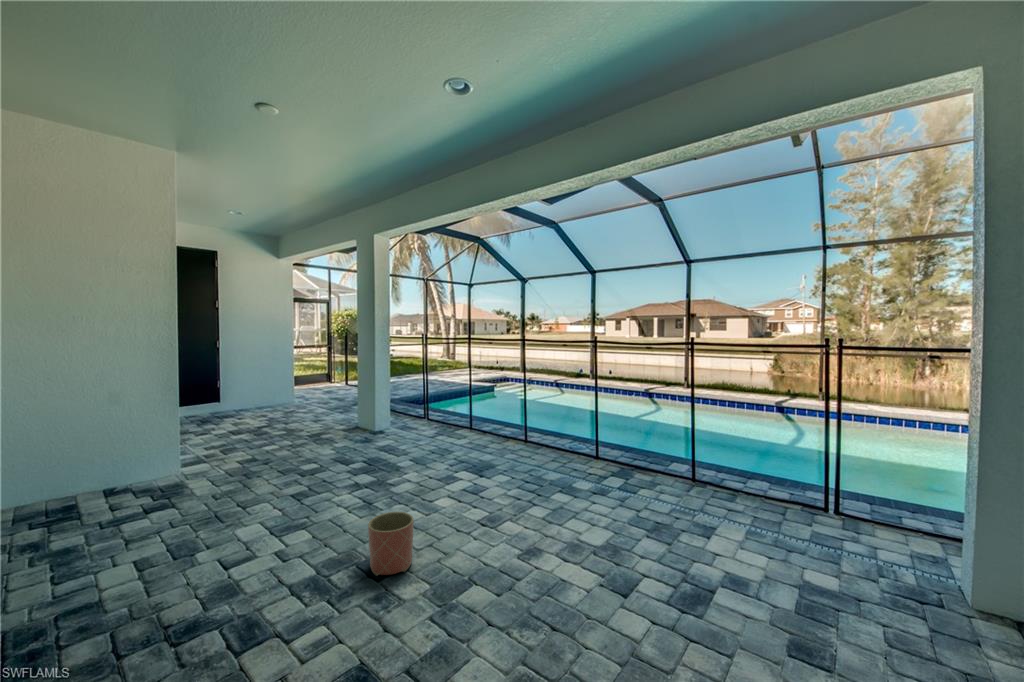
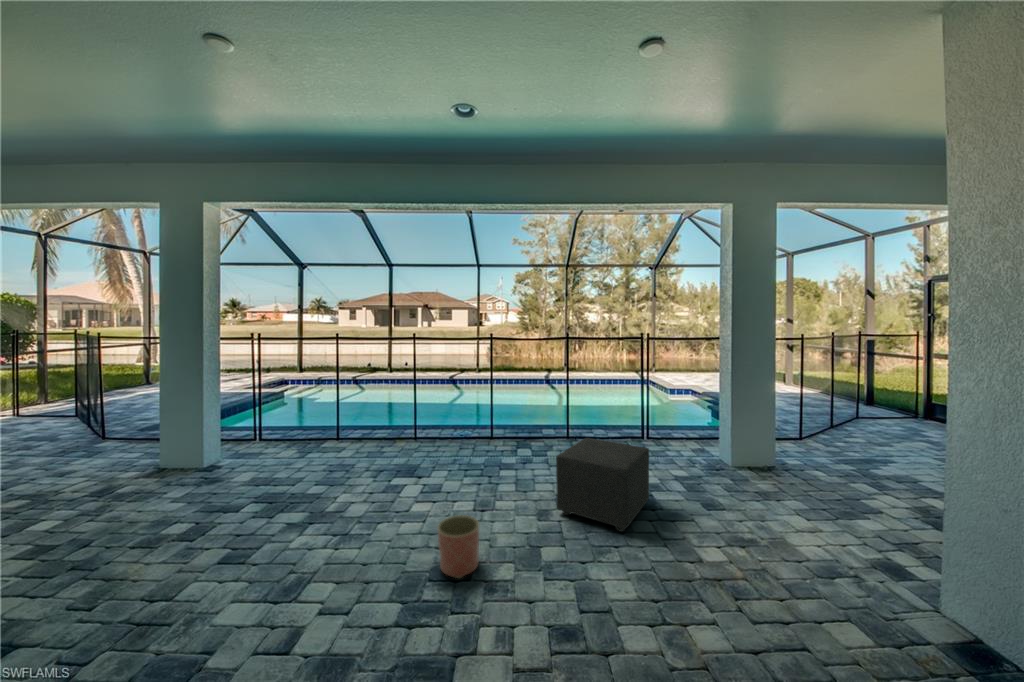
ottoman: none [547,474,685,614] -> present [556,438,649,532]

